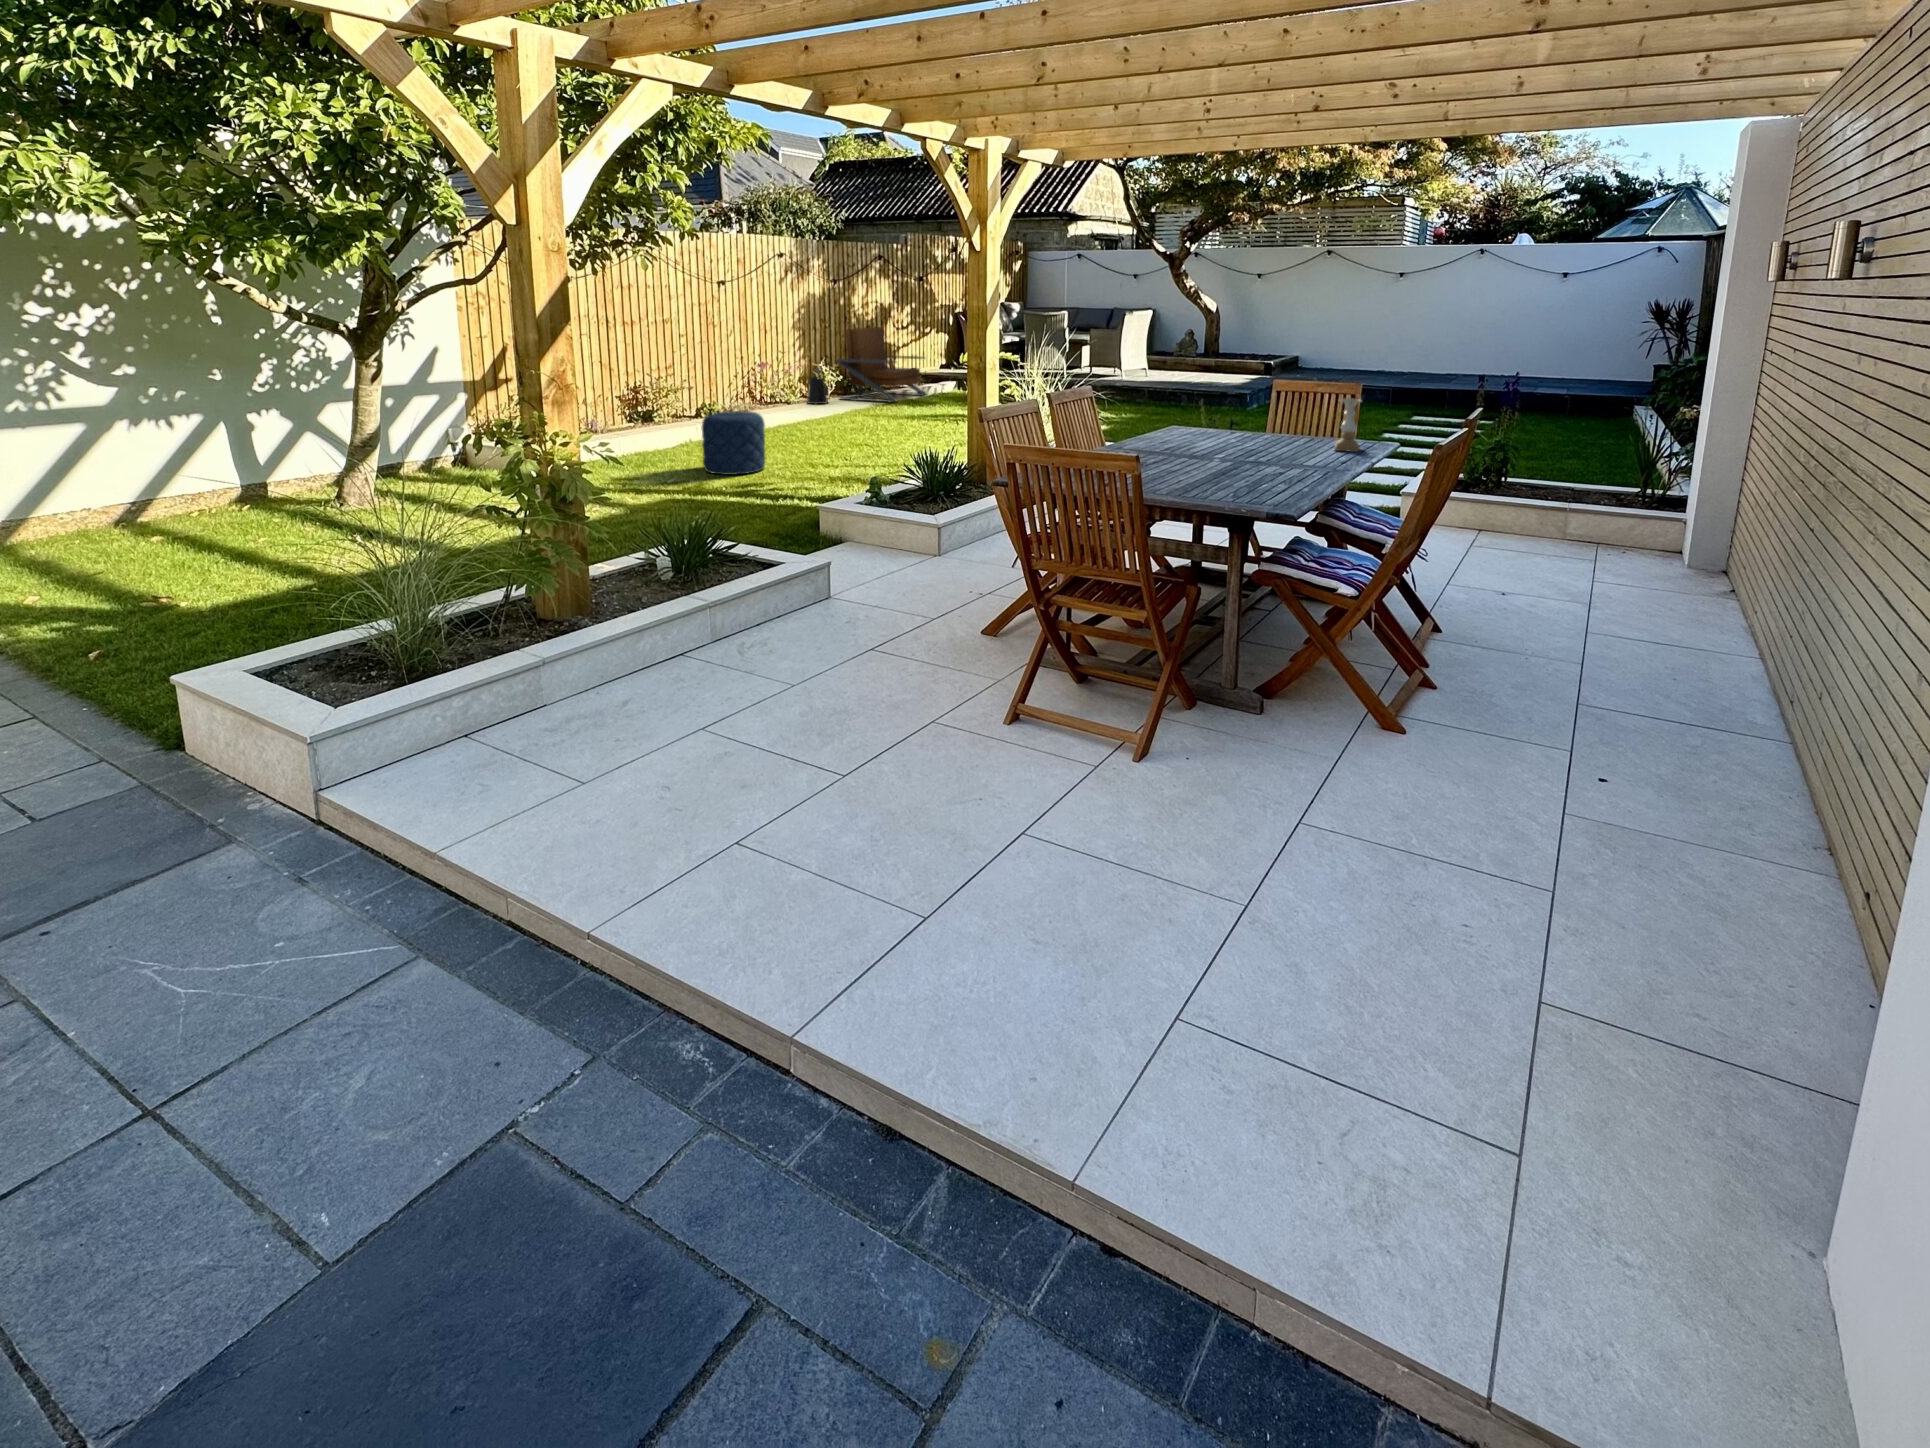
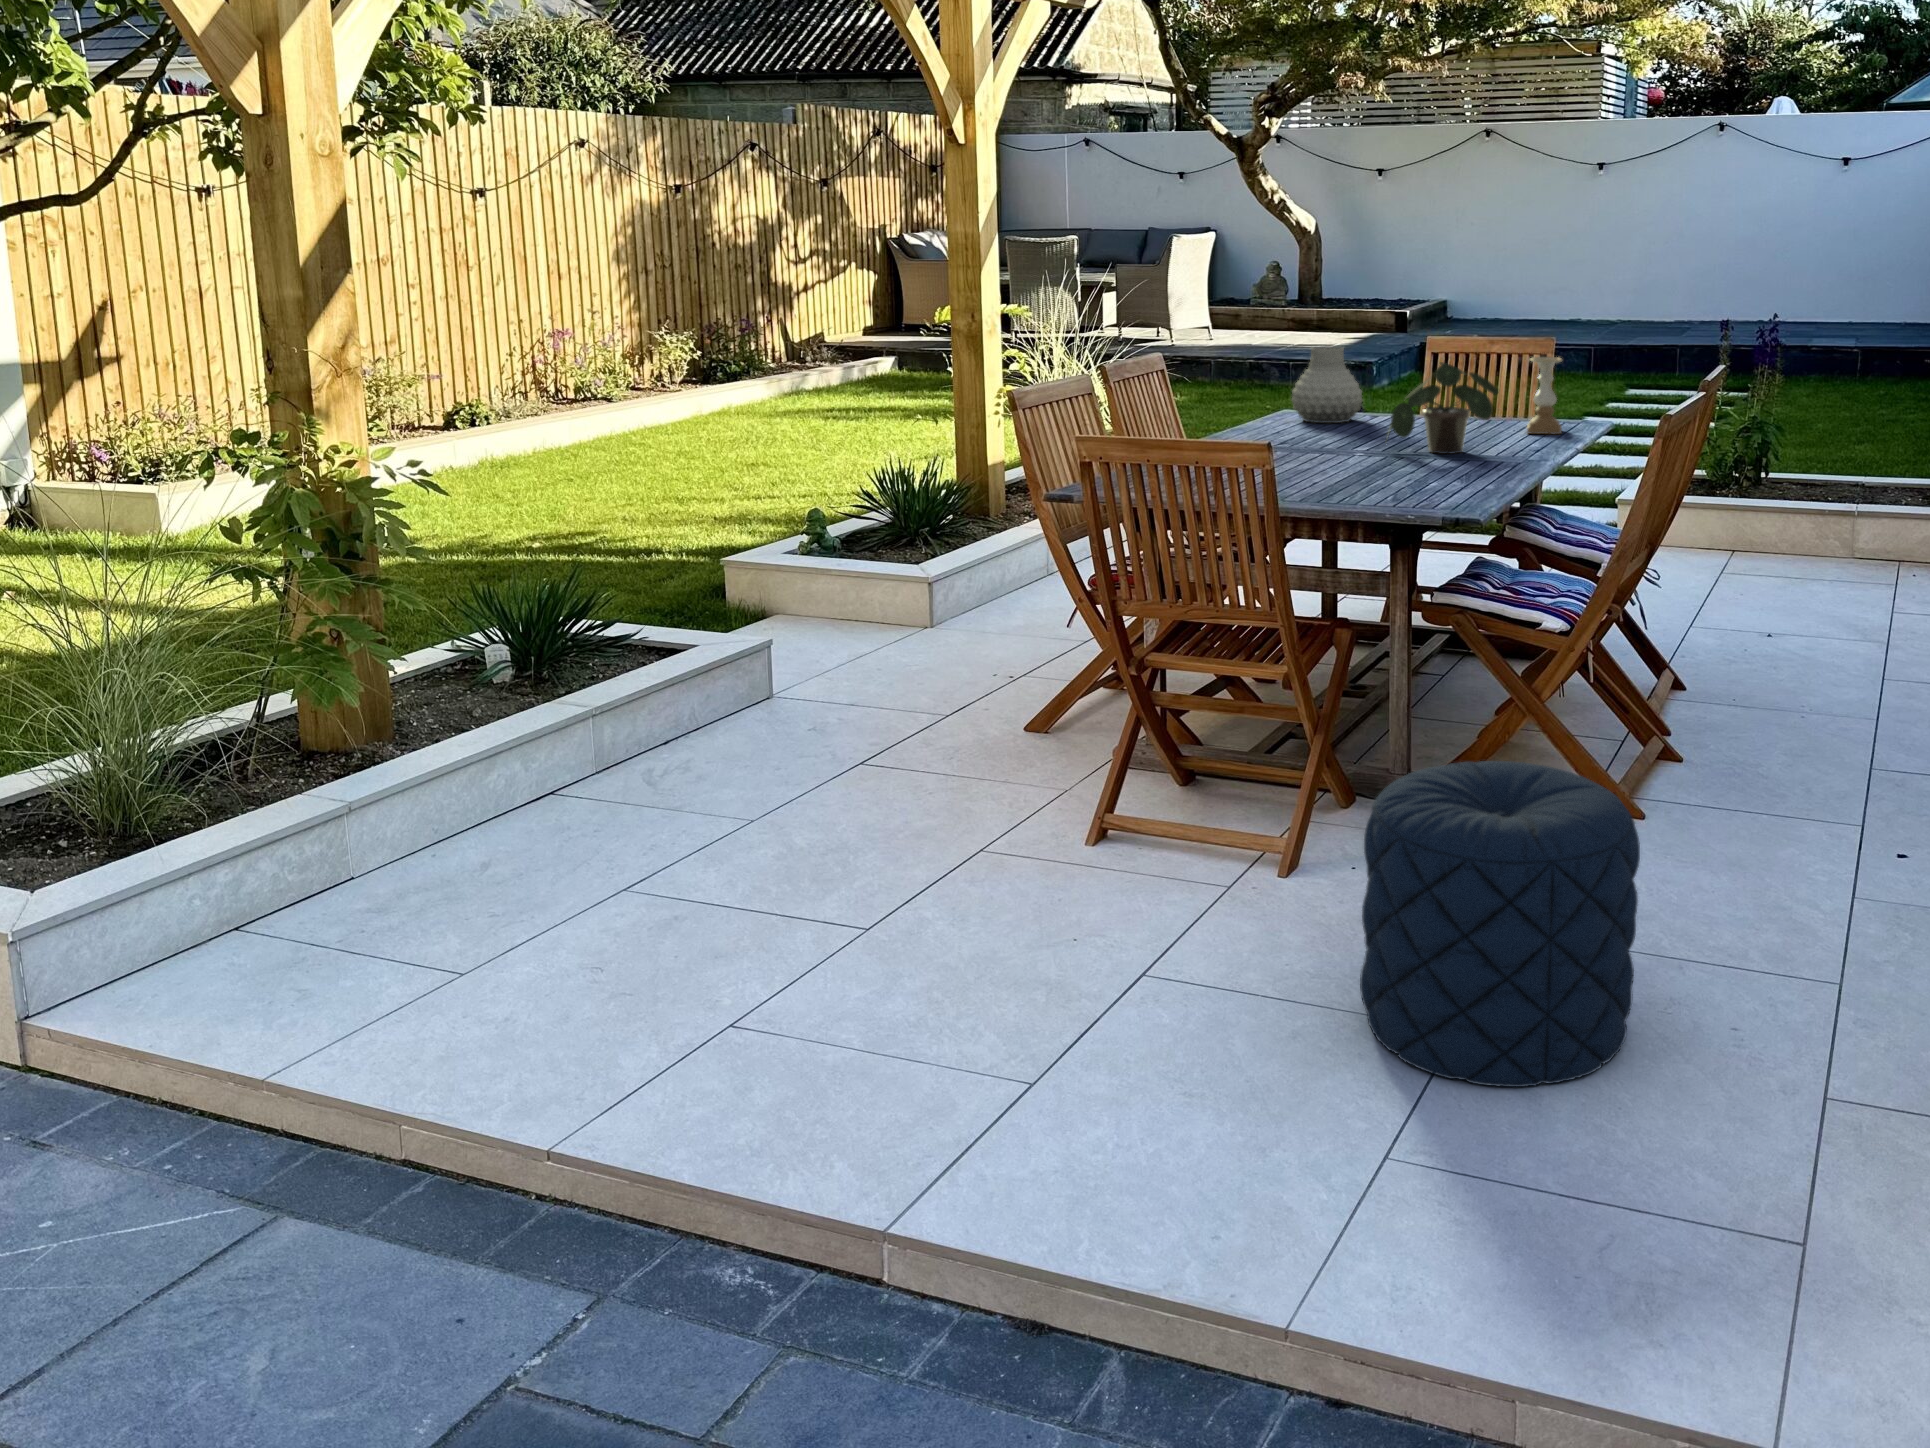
lounge chair: present [836,327,925,402] -> none [688,262,846,391]
watering can: present [807,366,828,404] -> none [640,330,679,398]
vase: none [1175,387,1223,438] -> present [1292,346,1362,423]
potted plant: none [1233,400,1315,463] -> present [1387,362,1498,454]
pouf: present [702,411,765,475] -> present [1360,761,1640,1087]

